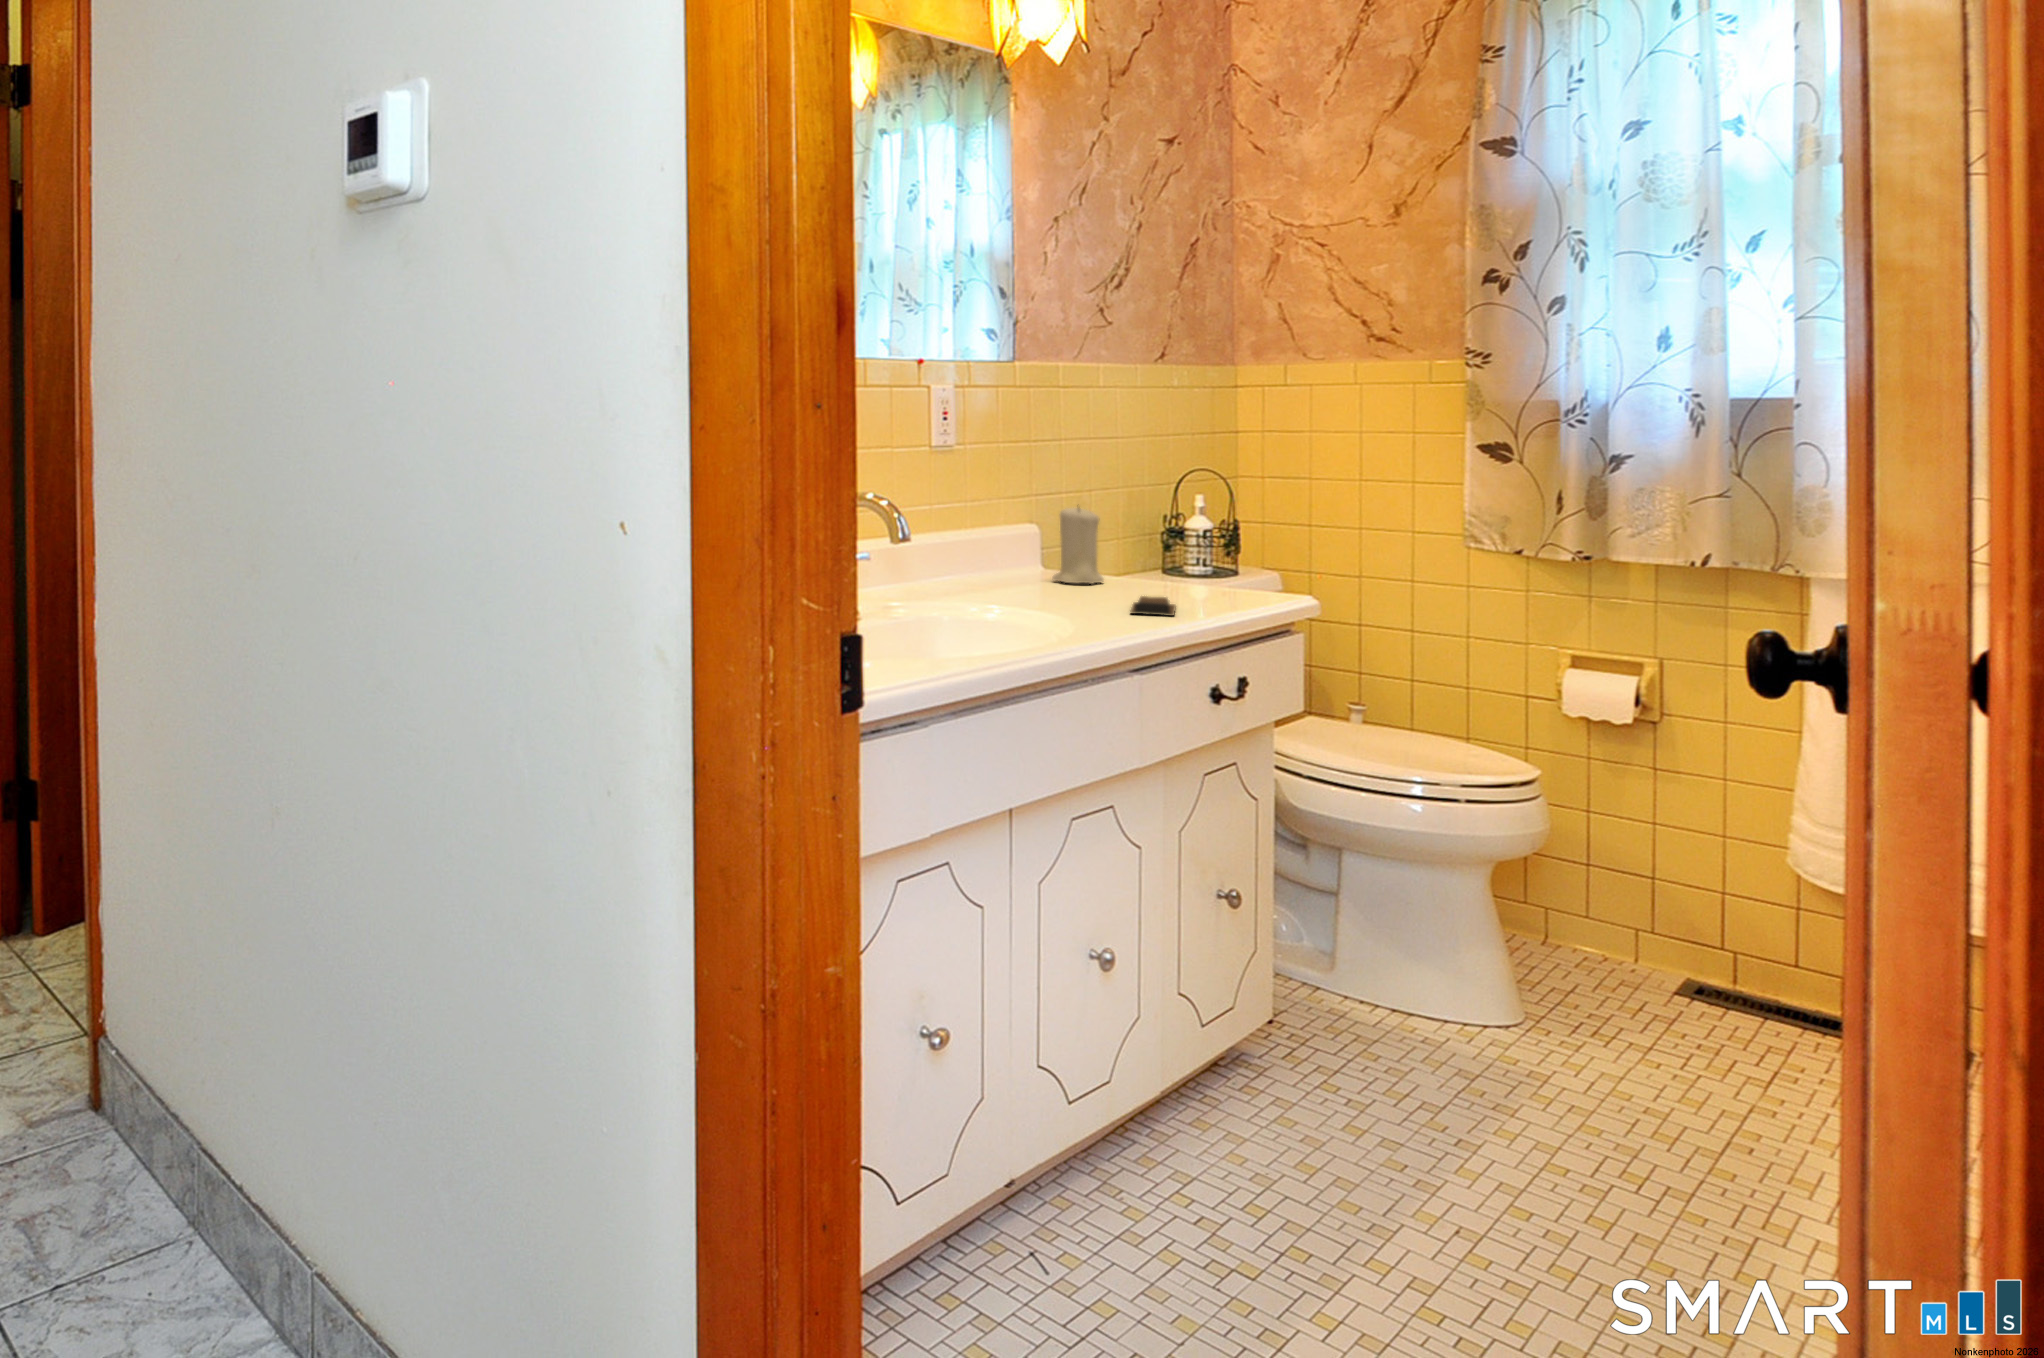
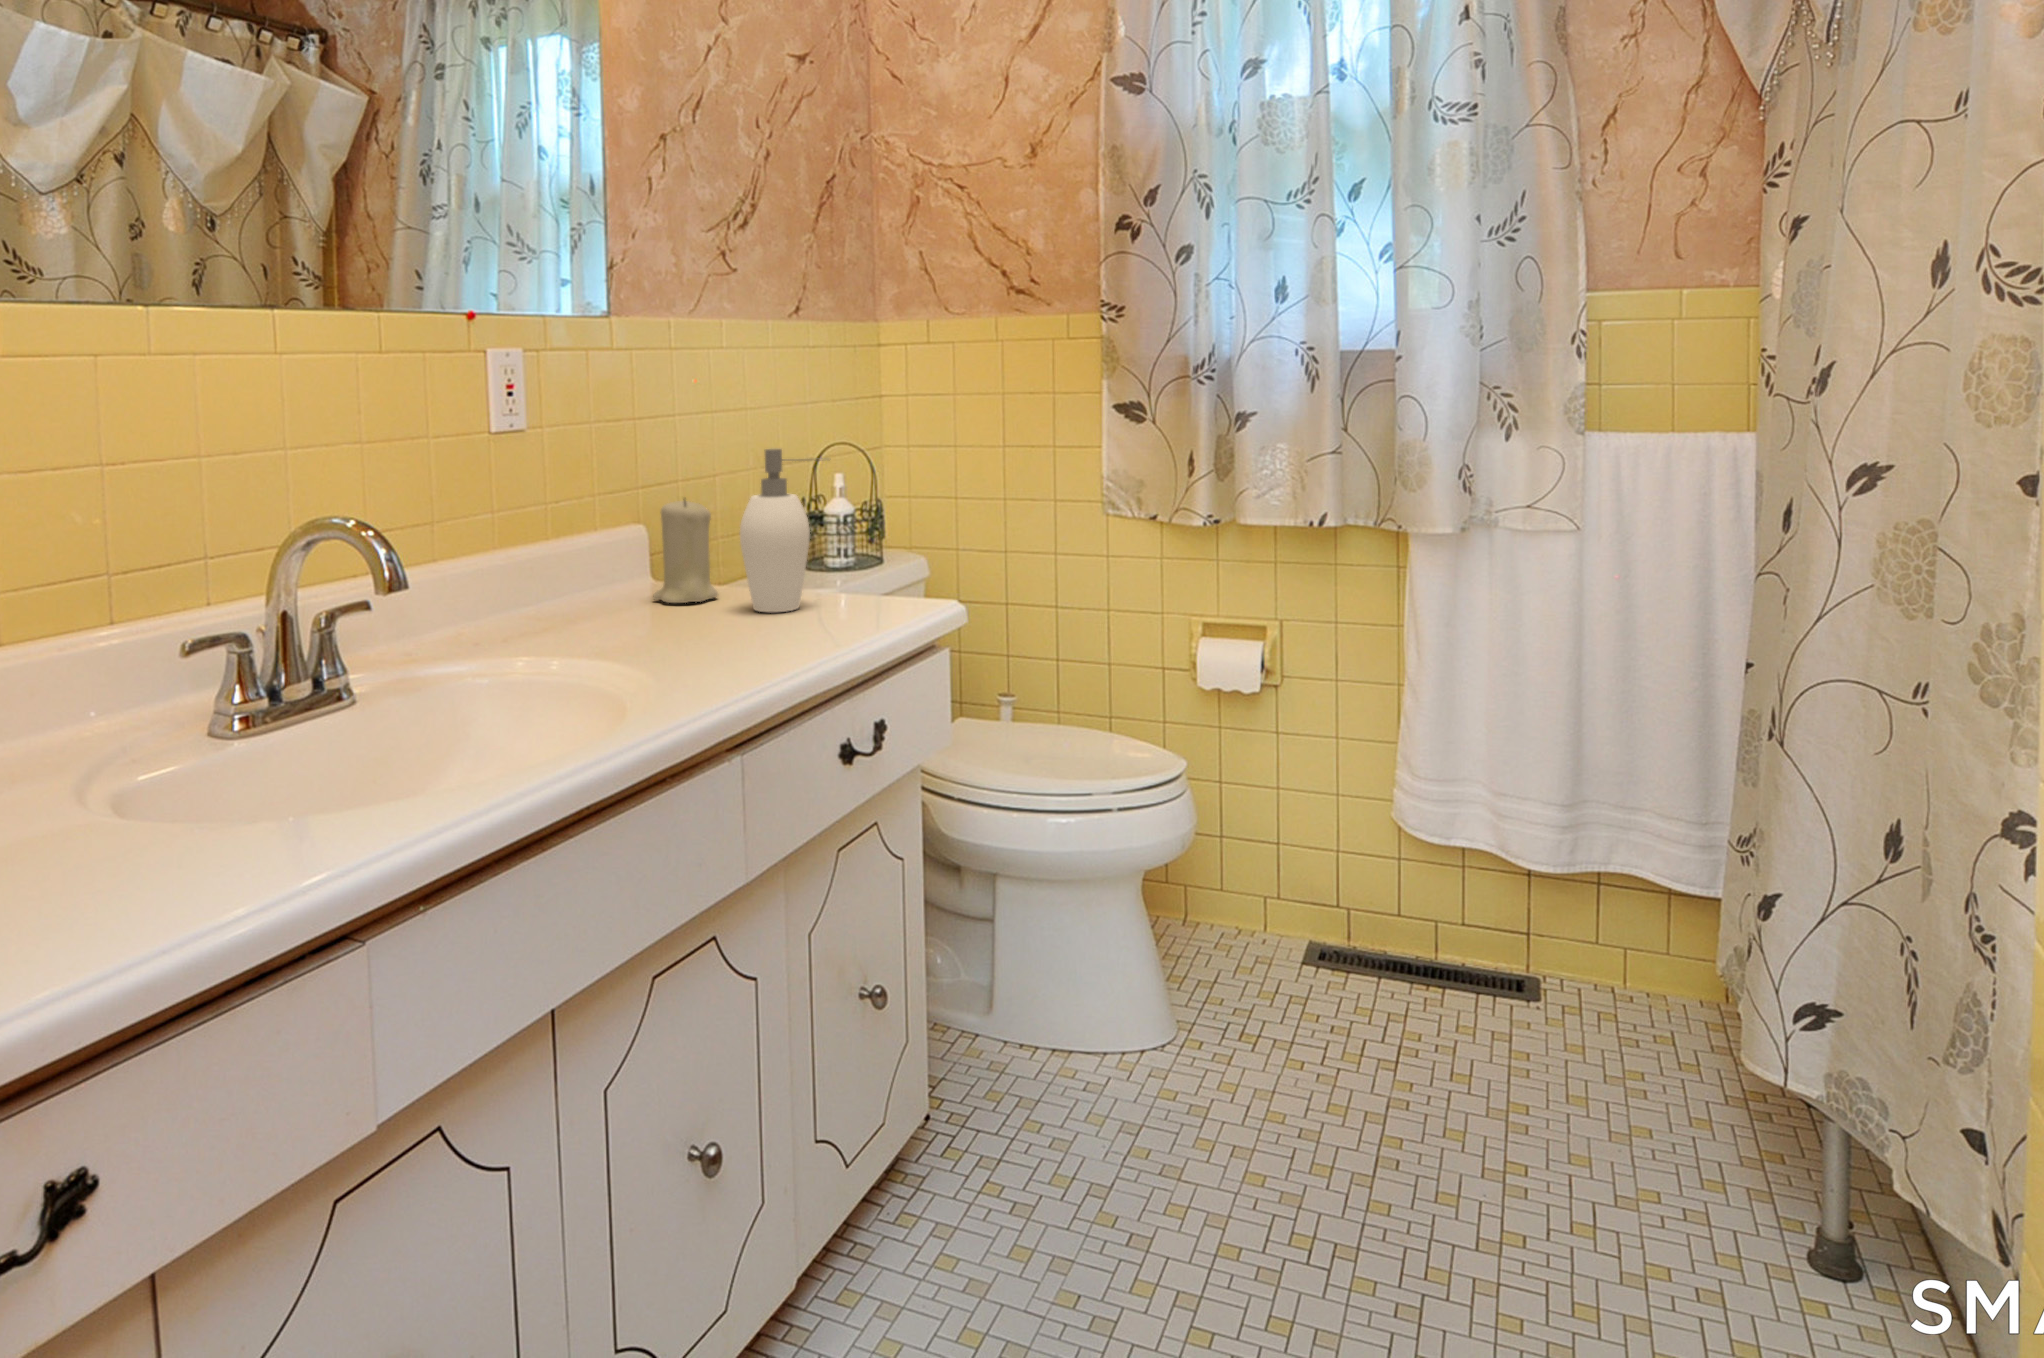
soap dispenser: none [1126,471,1201,594] -> present [740,449,810,612]
soap bar: present [1131,596,1176,616] -> none [731,624,797,658]

